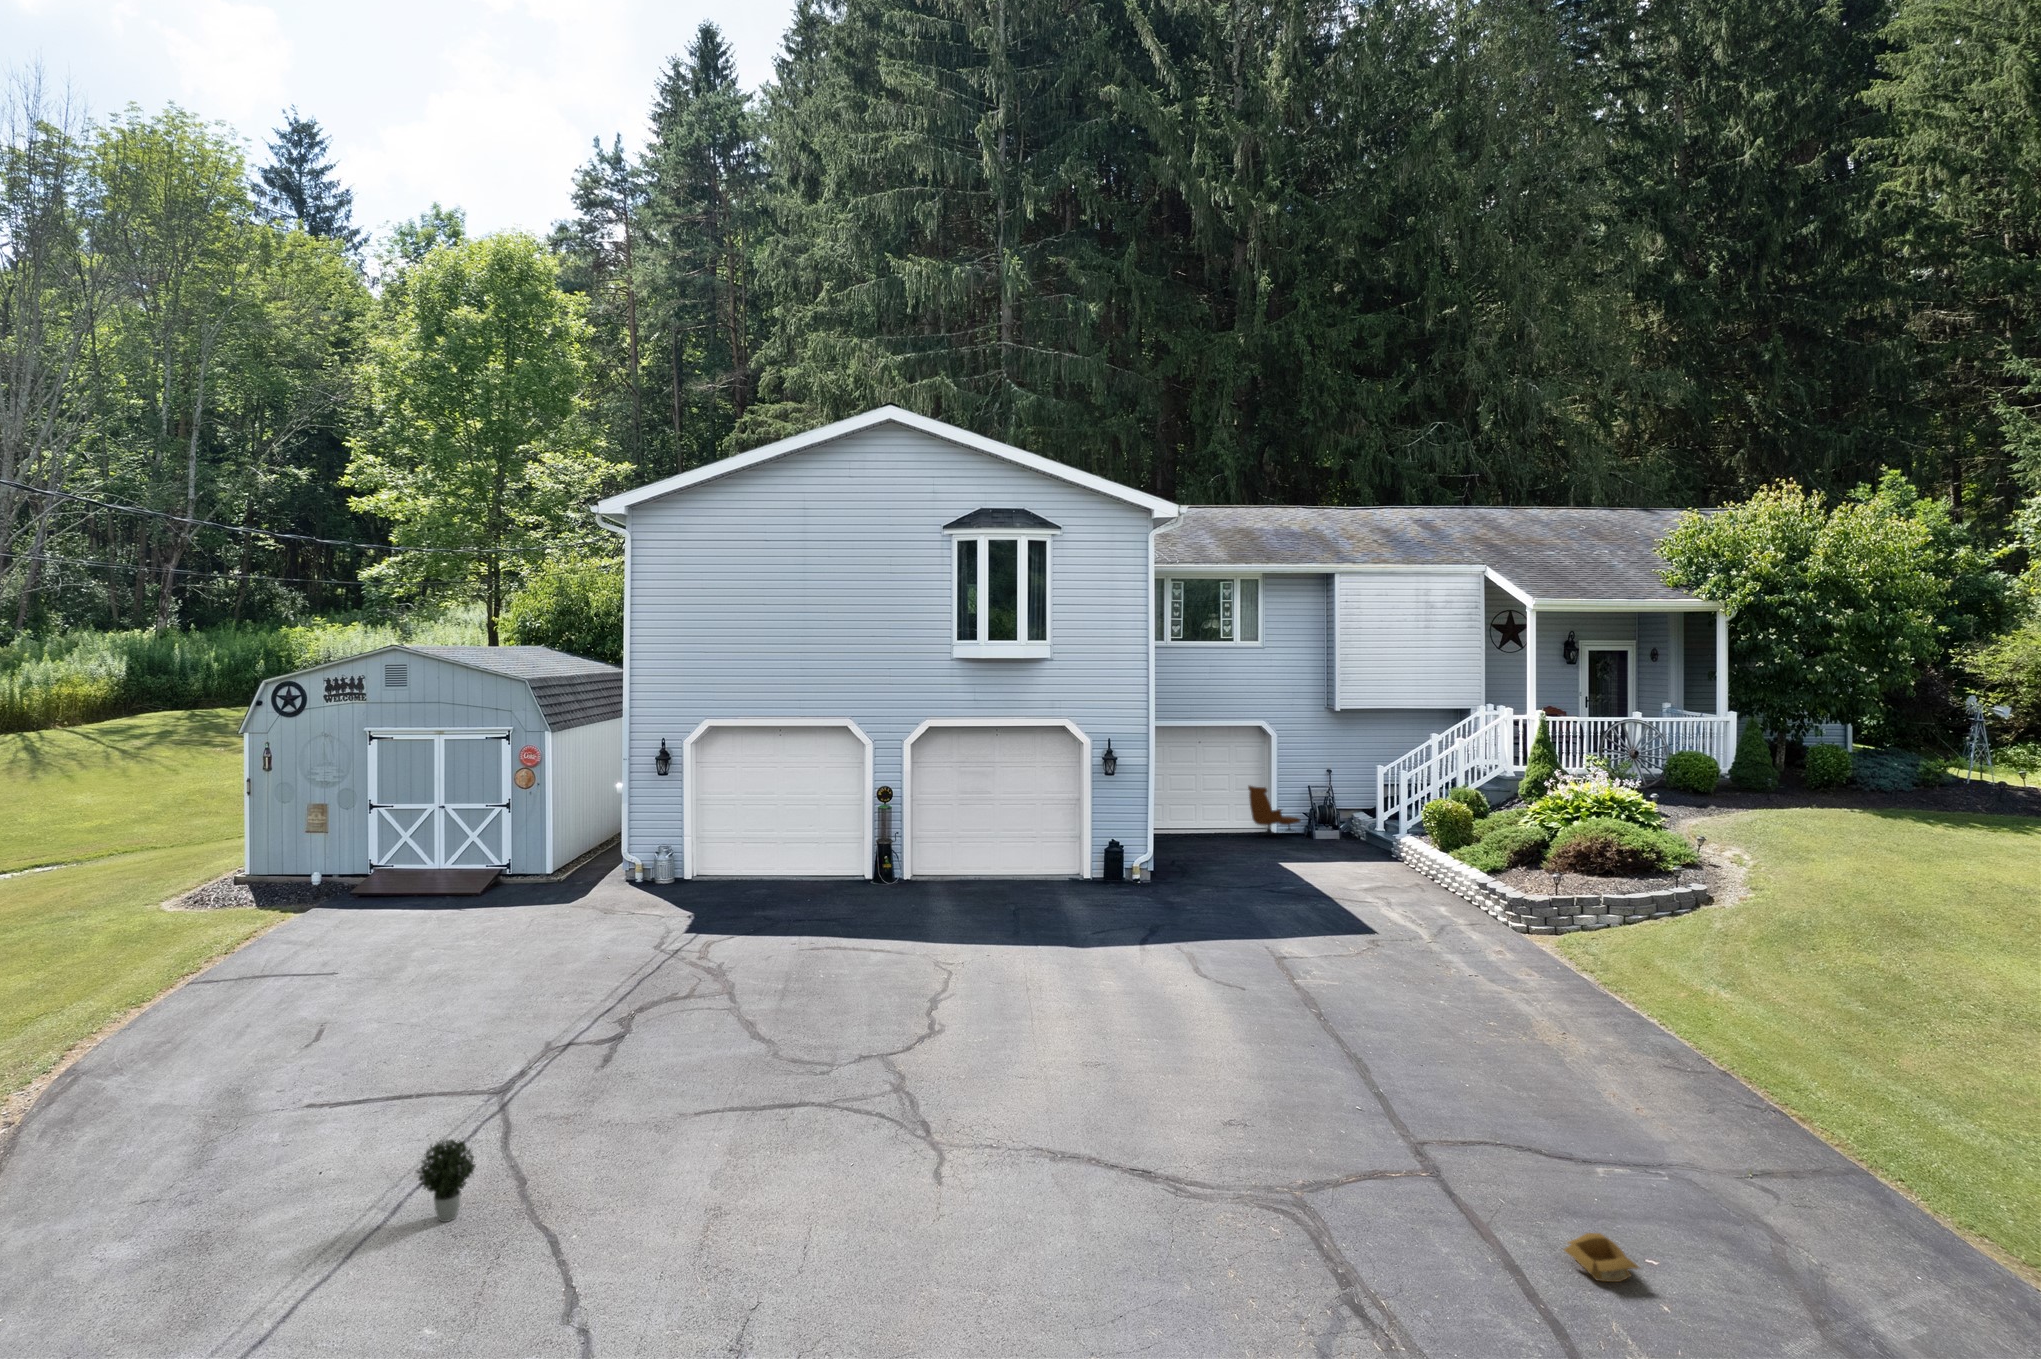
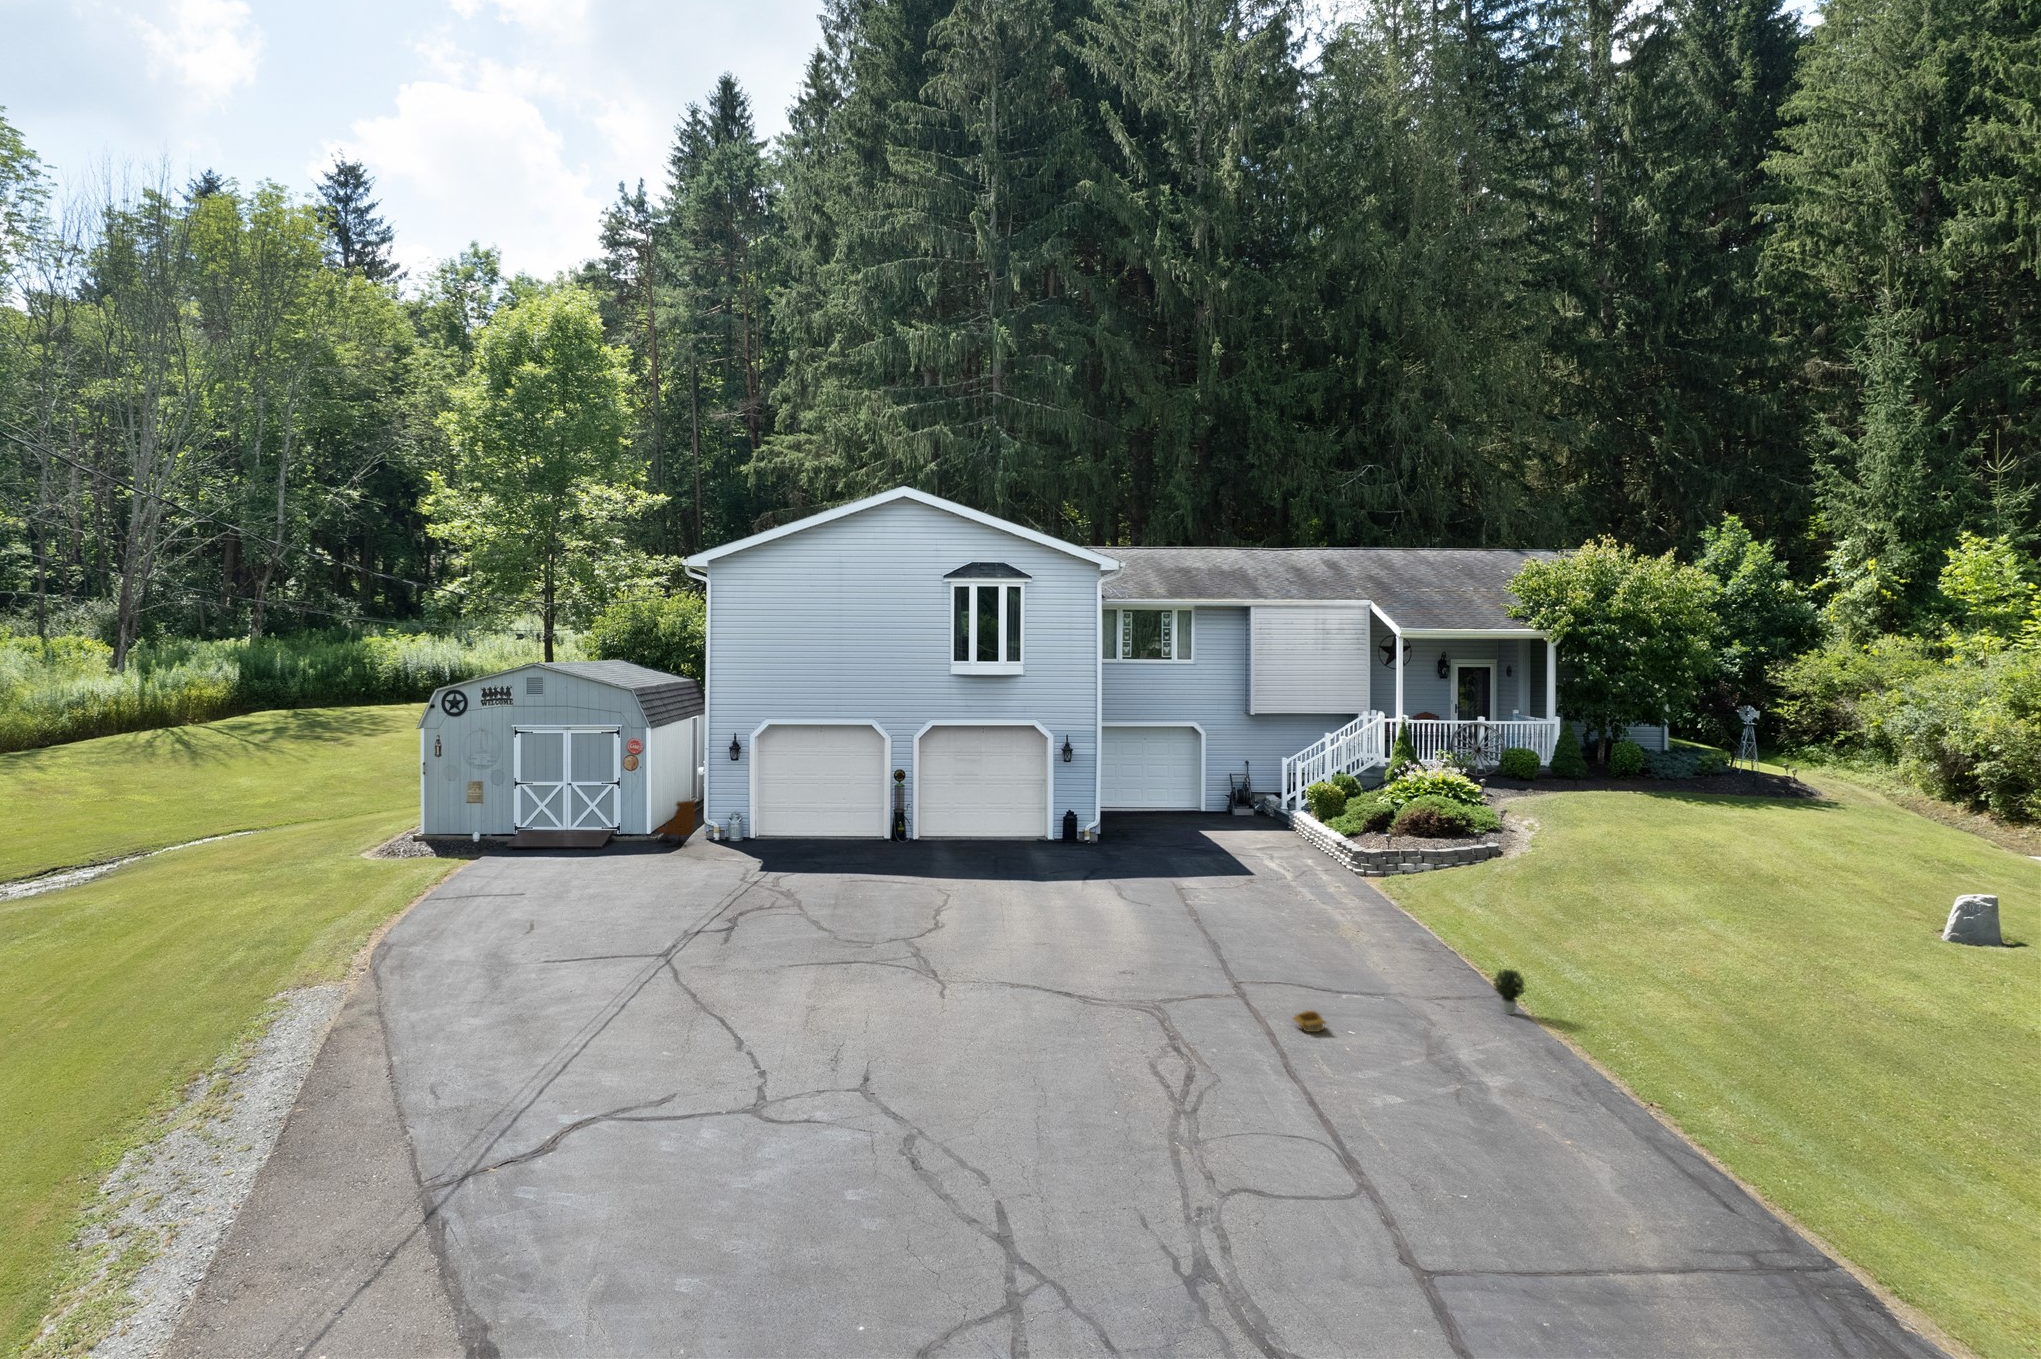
lounge chair: present [1248,786,1300,838] -> present [657,800,695,844]
potted plant: present [416,1140,476,1222] -> present [1493,970,1526,1015]

